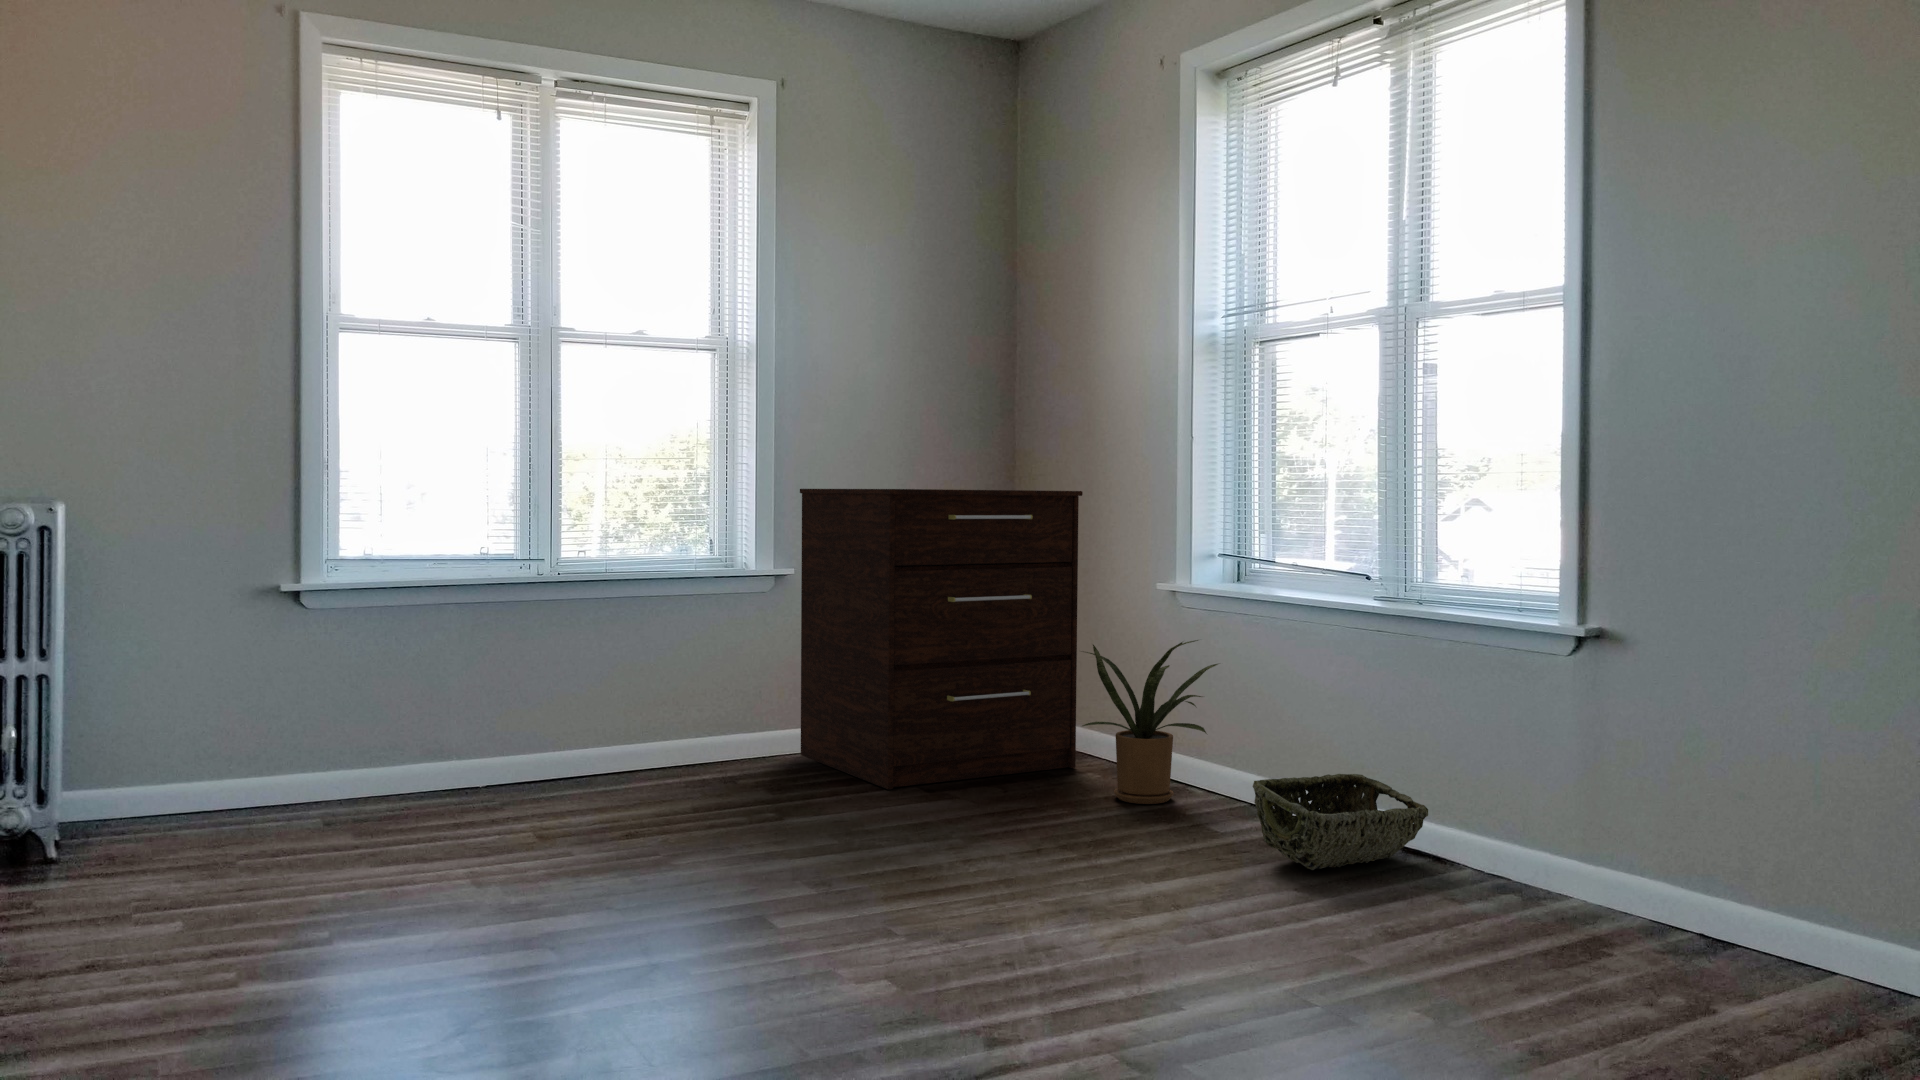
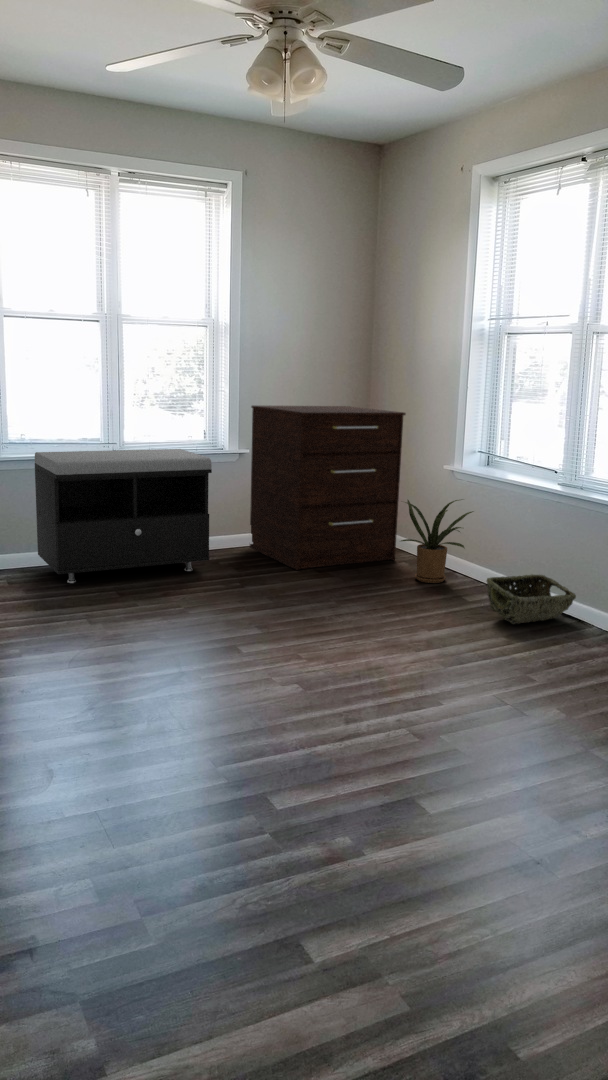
storage bench: none [383,568,721,823] -> present [35,449,212,583]

